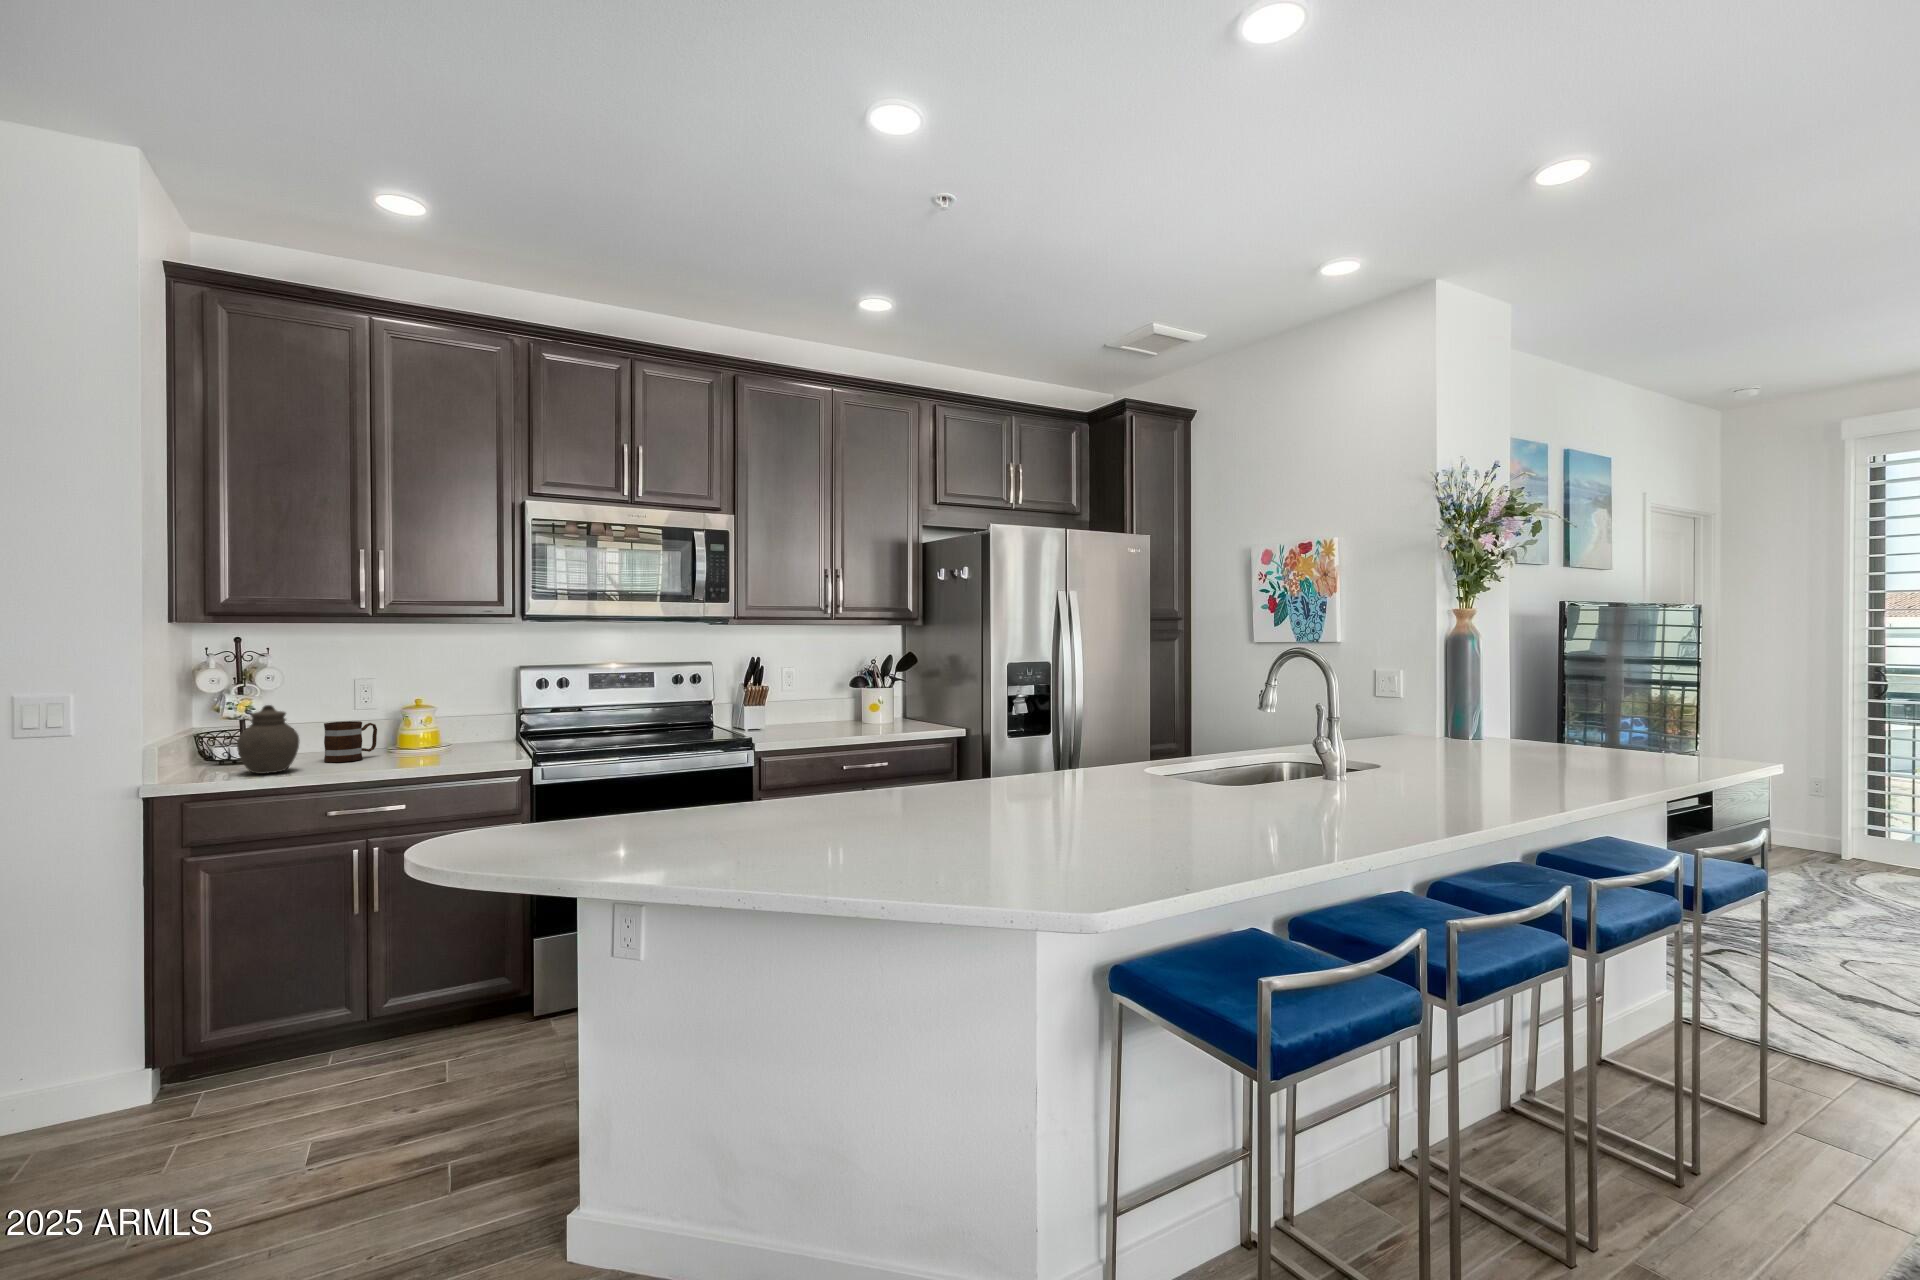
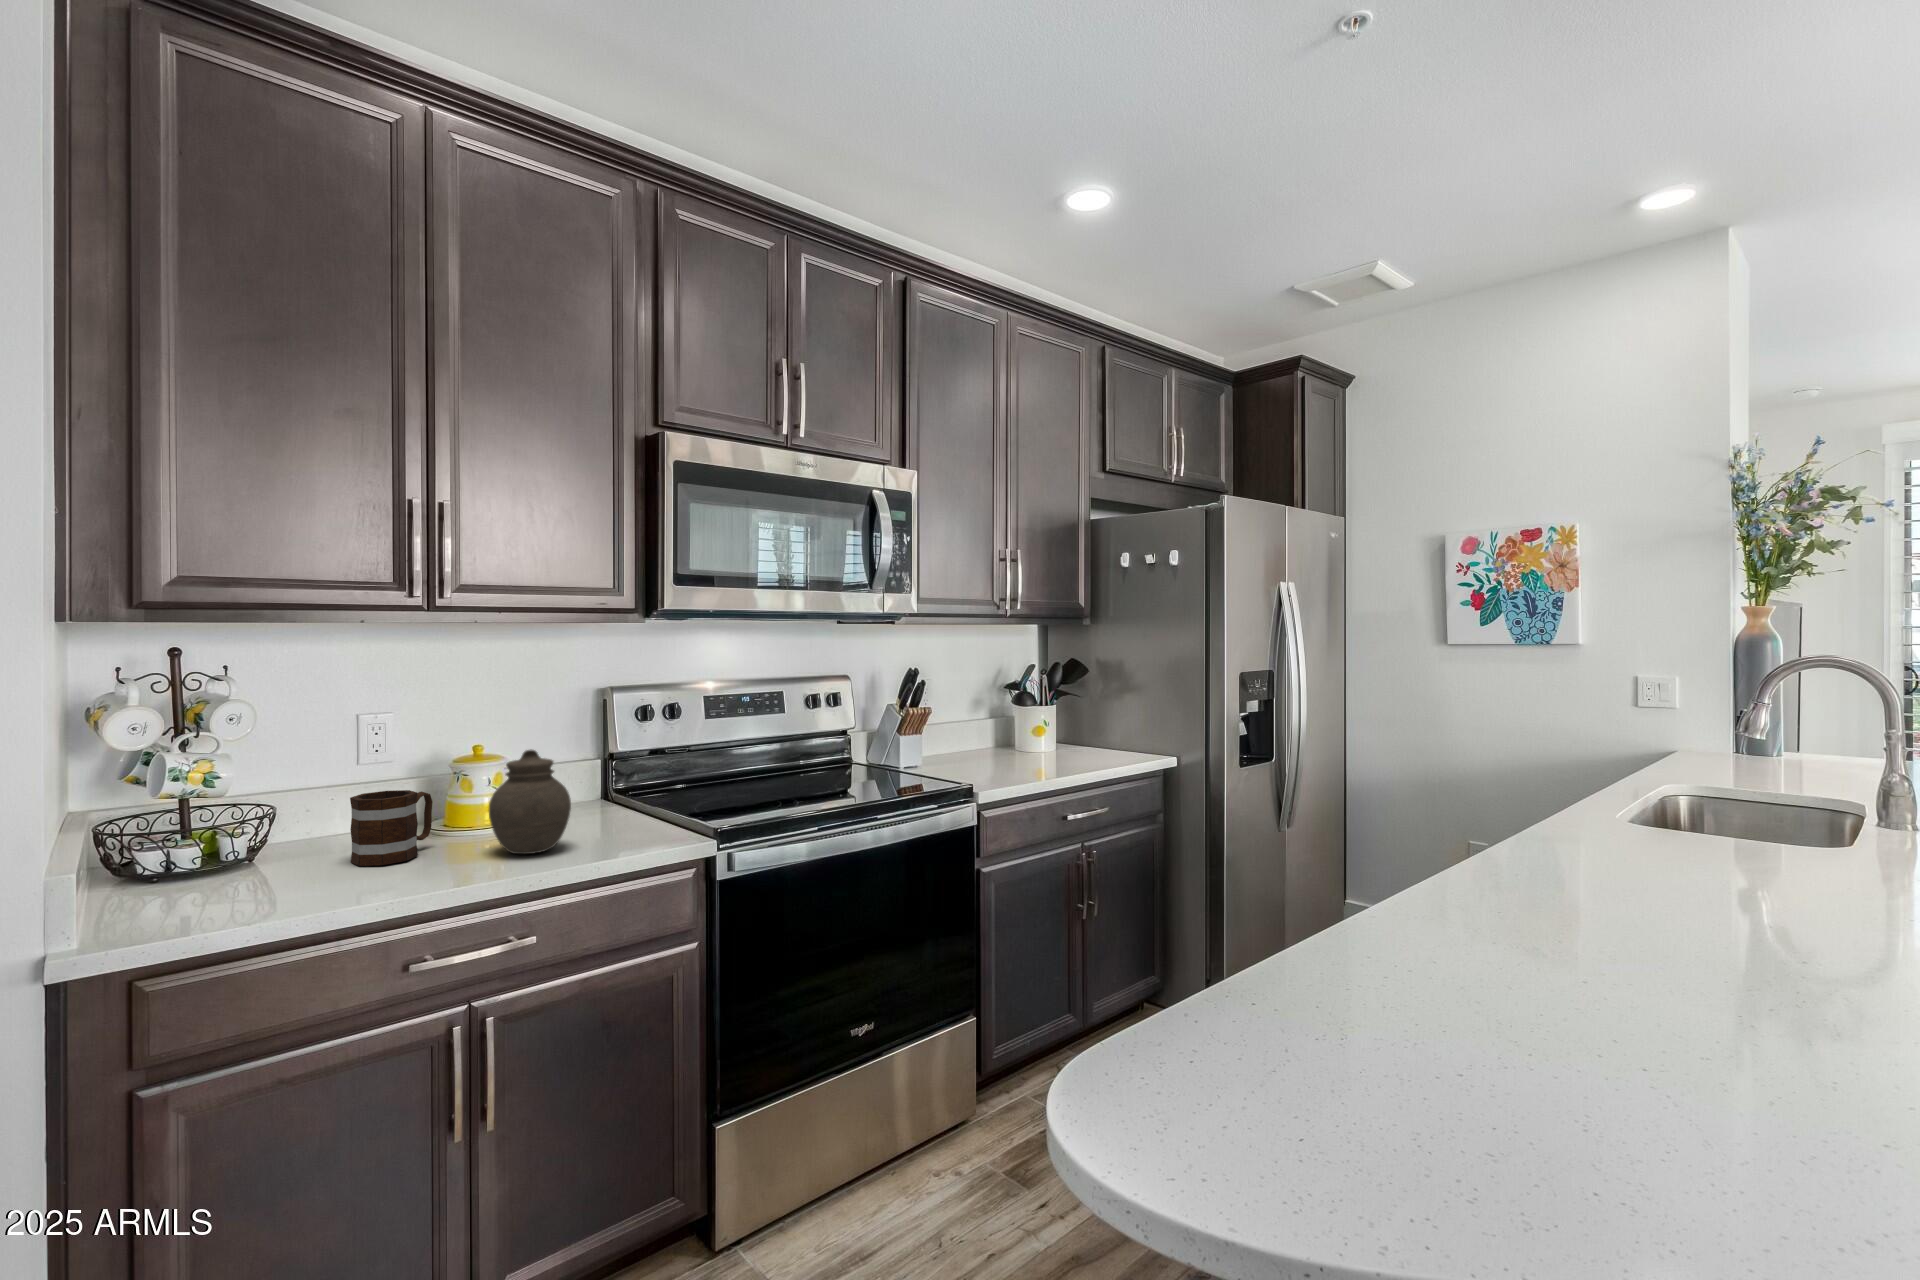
jar: present [237,705,299,774] -> present [489,749,571,854]

